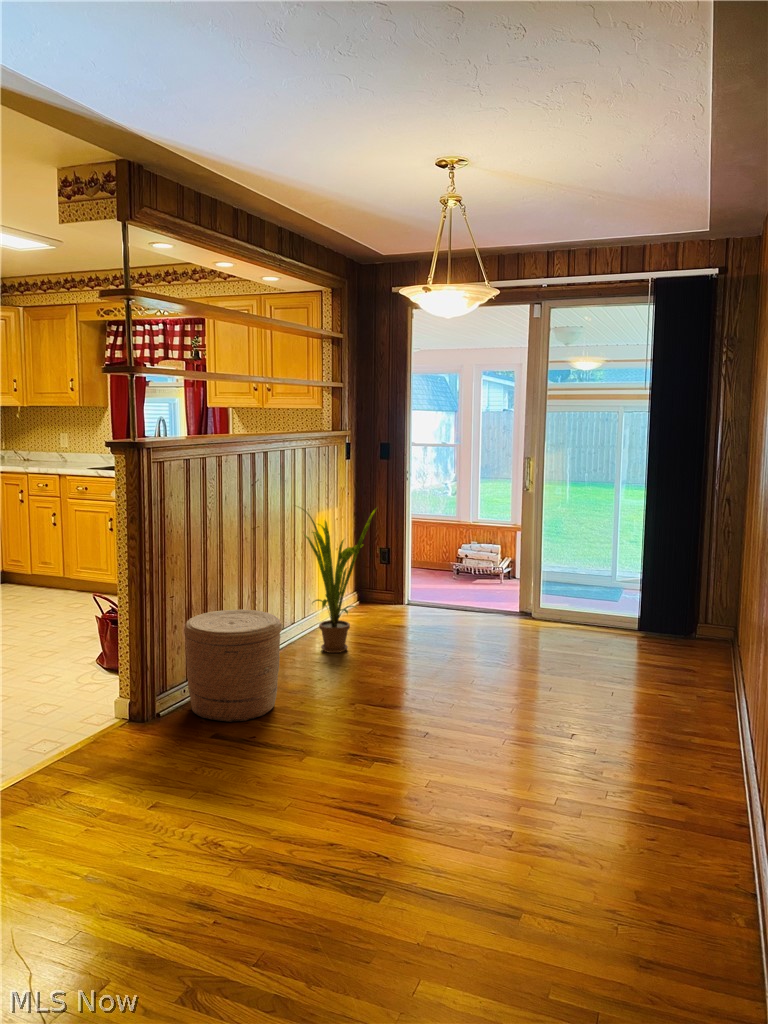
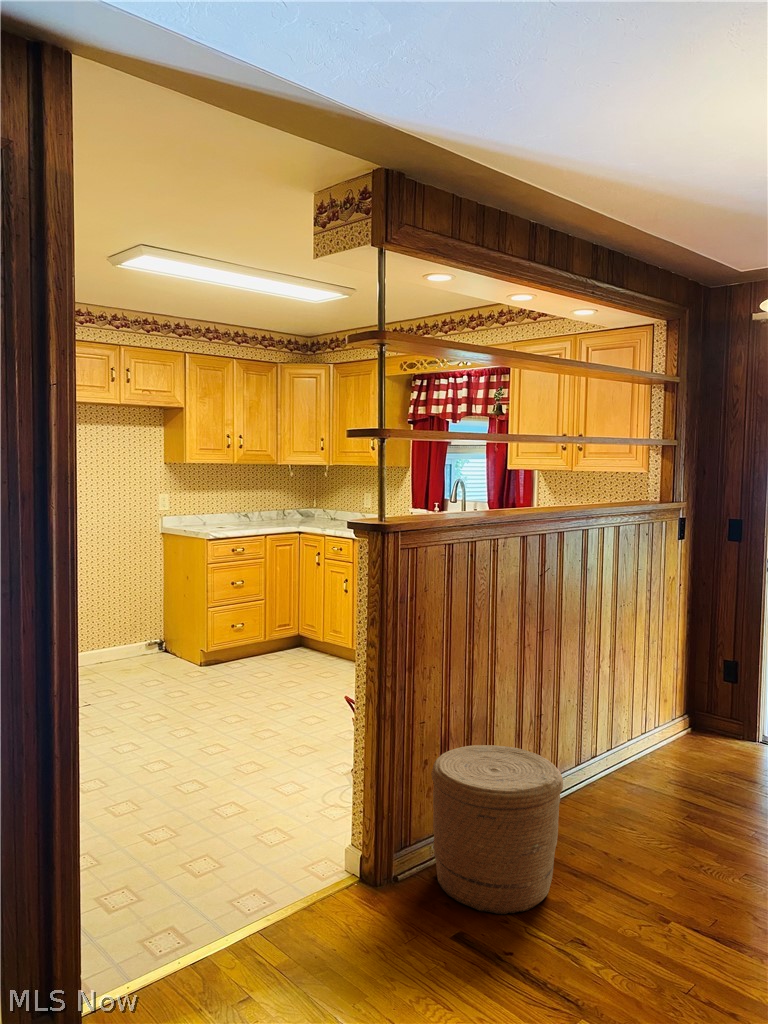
house plant: present [300,507,377,653] -> none [598,601,721,812]

